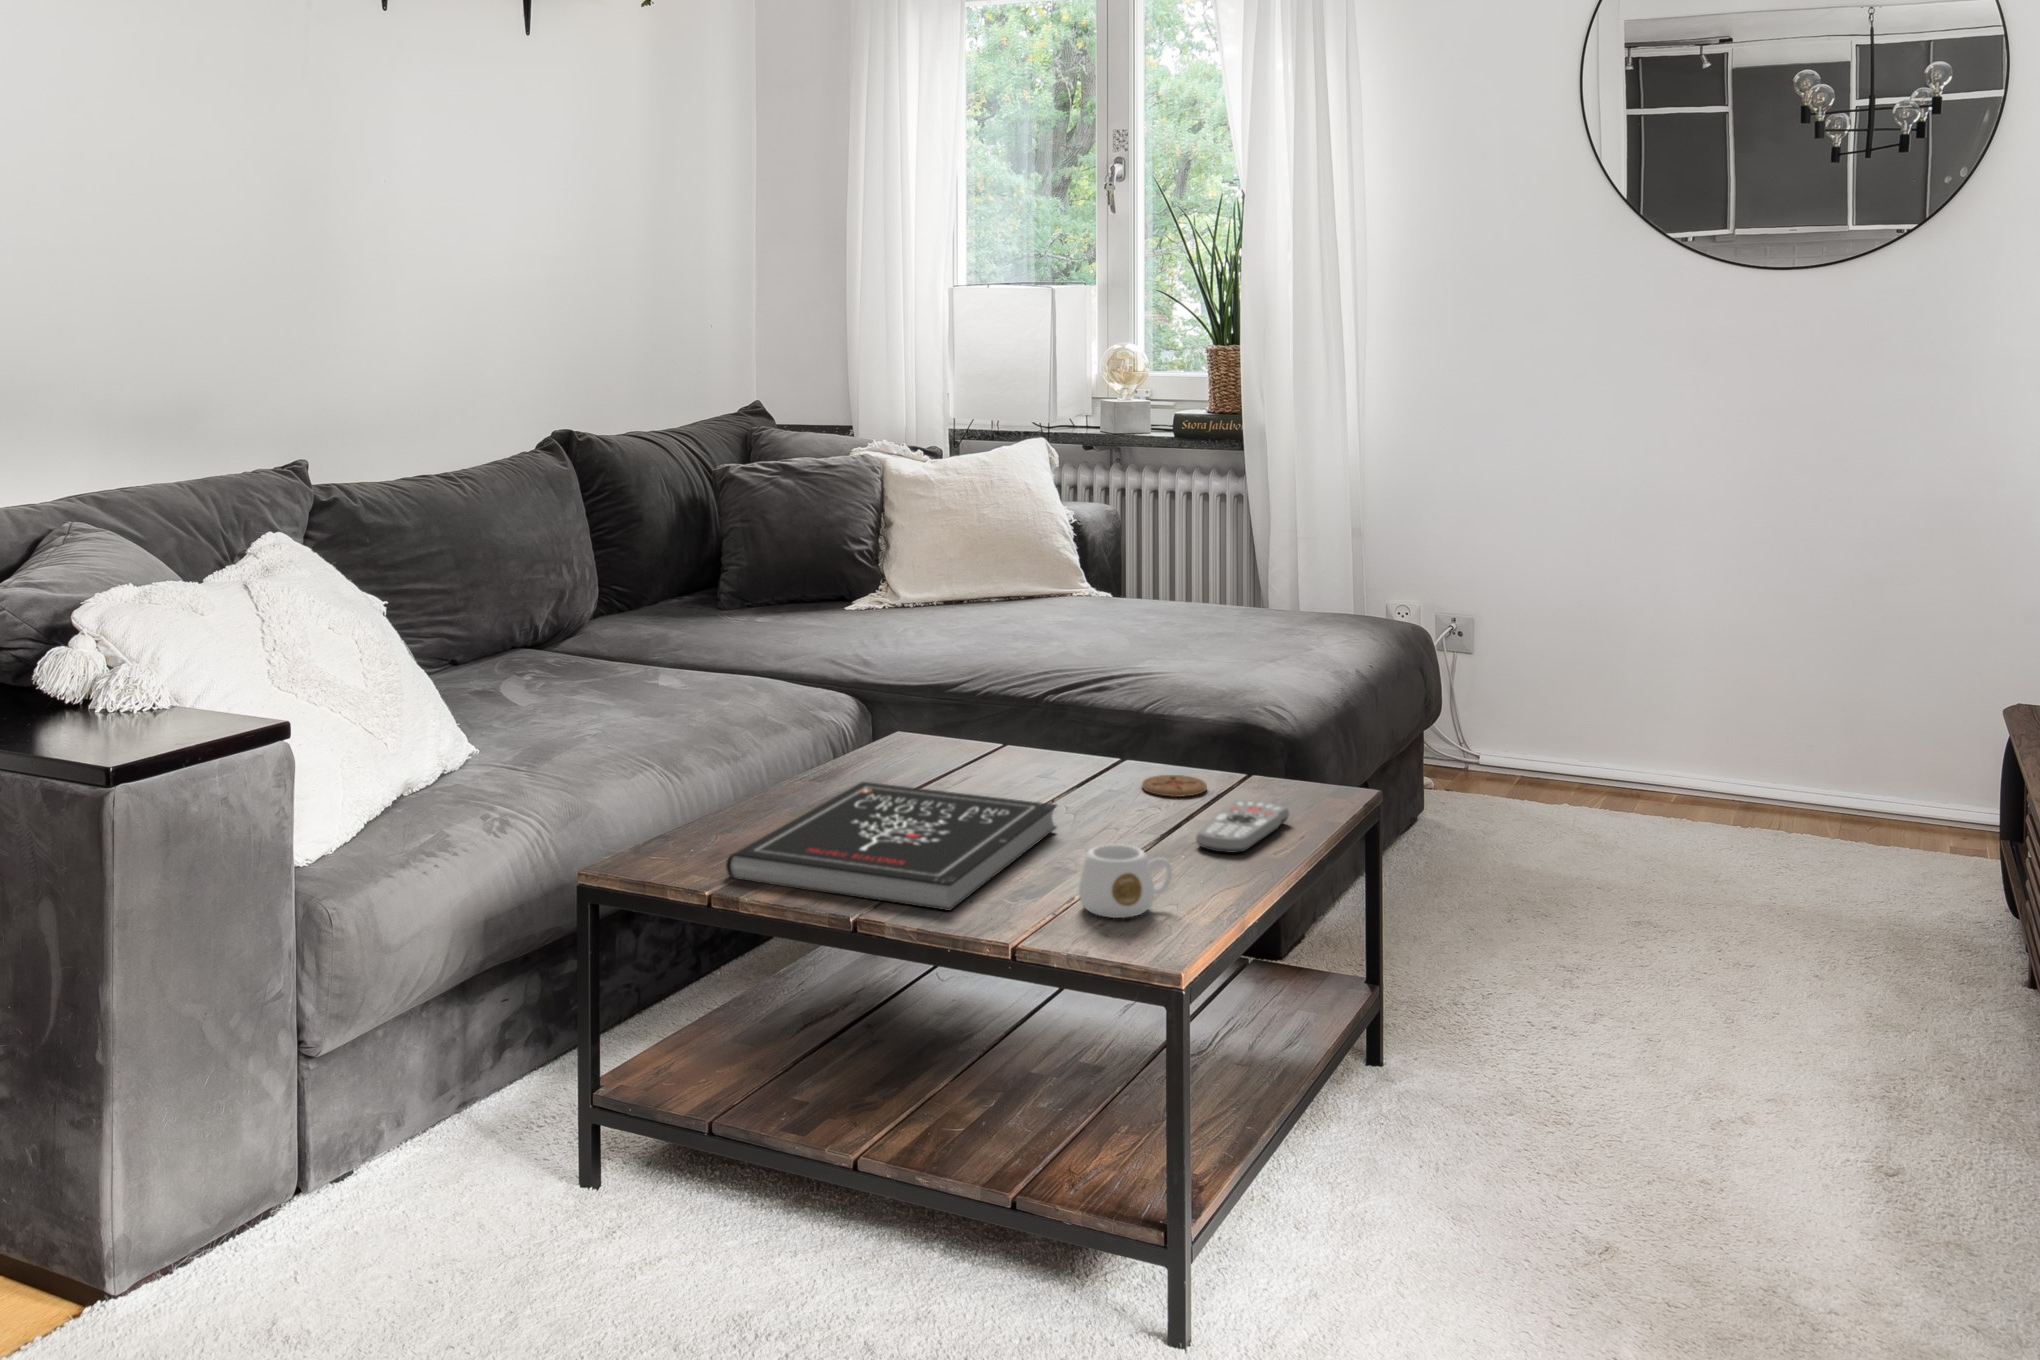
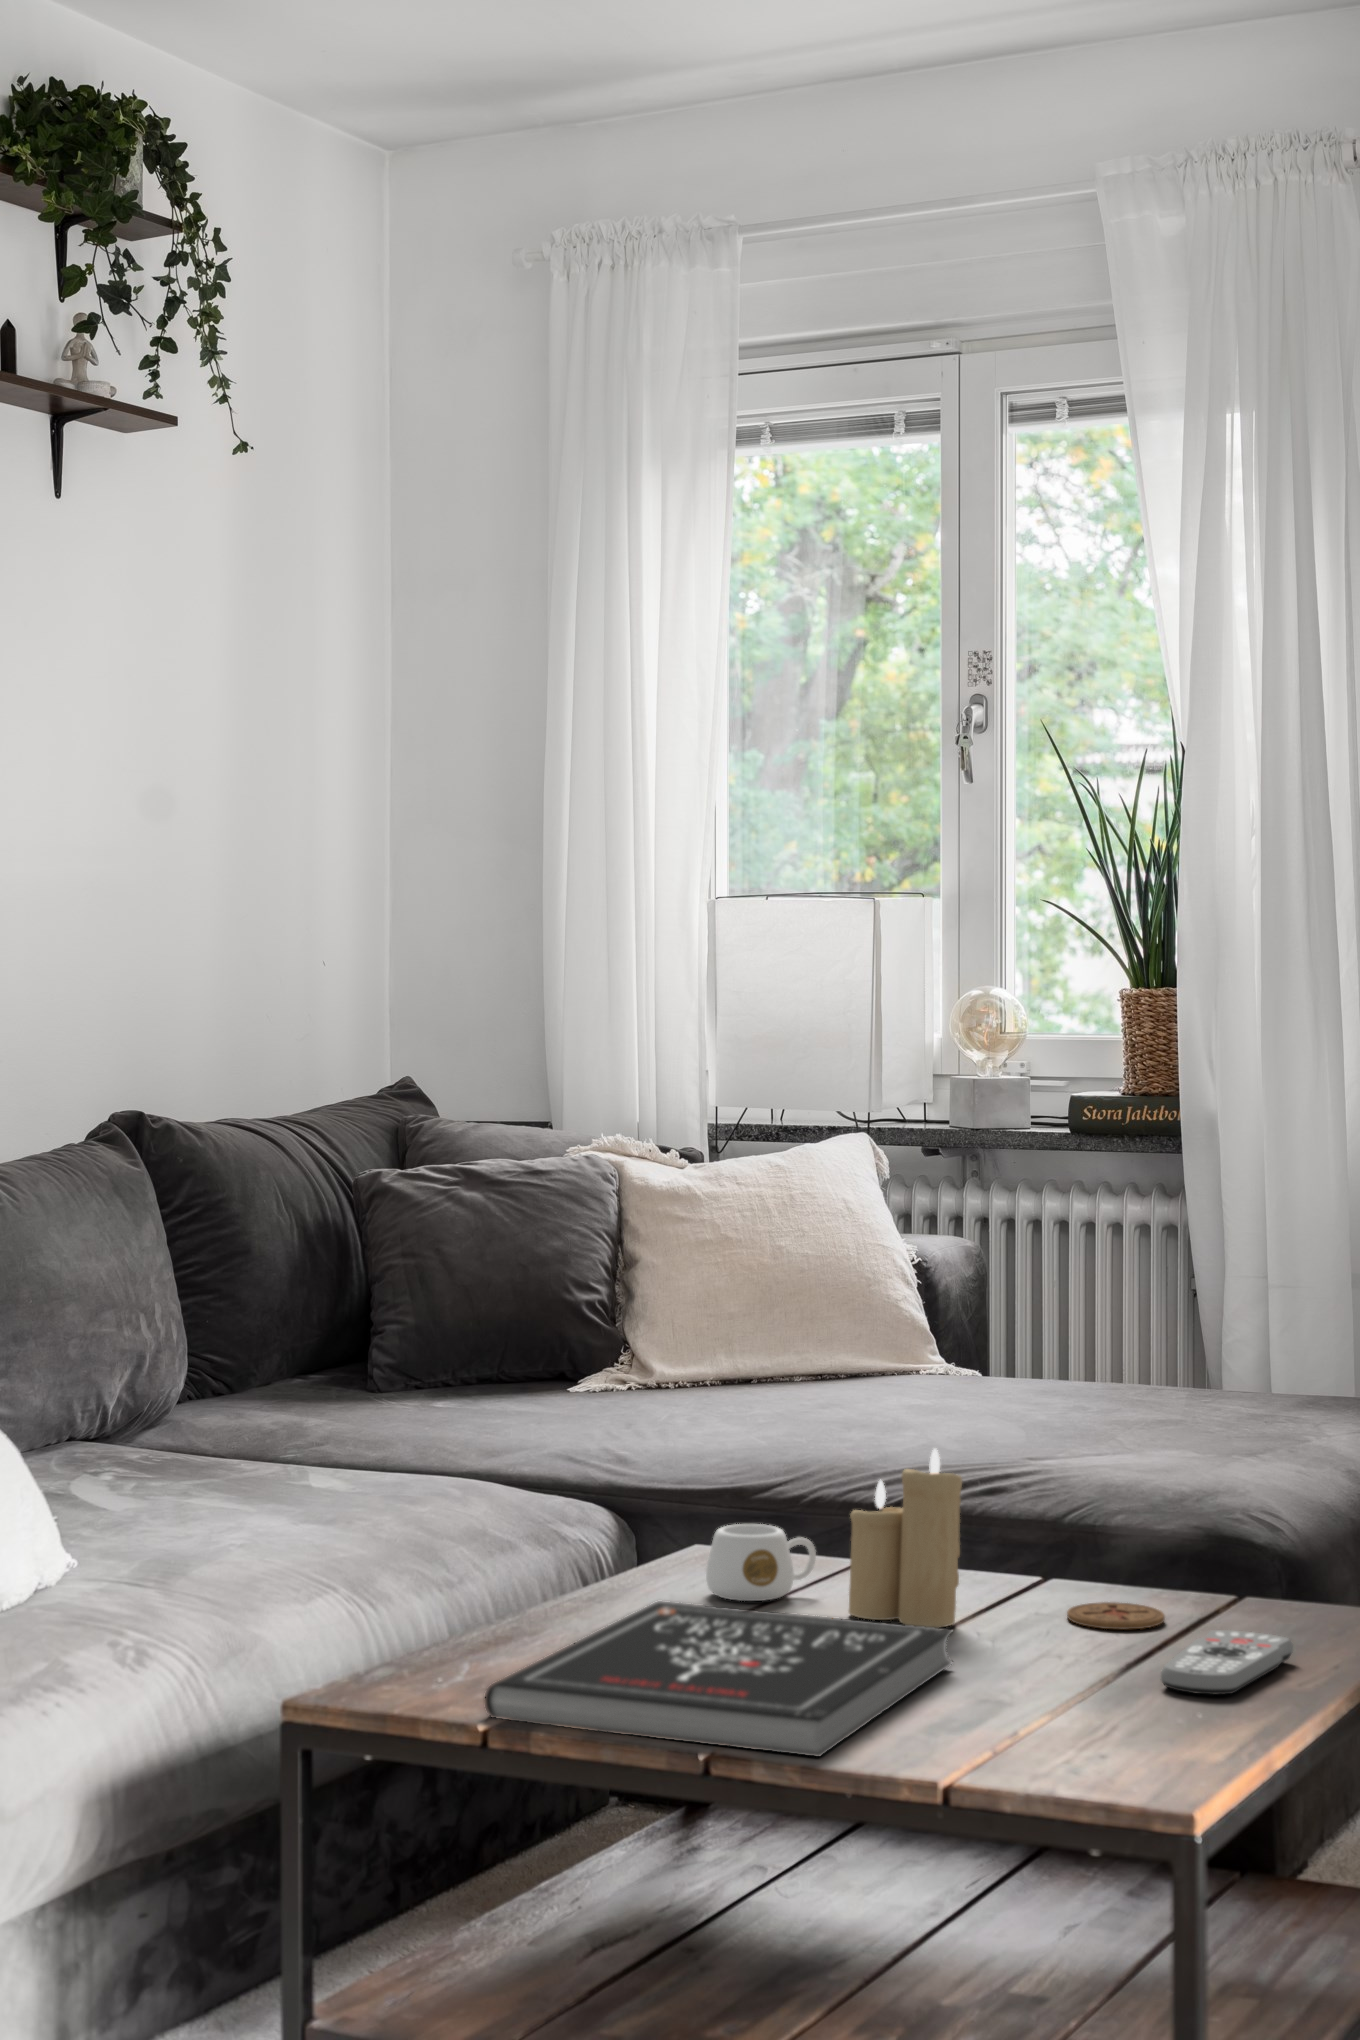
candle: none [995,674,1070,797] -> present [849,1449,962,1628]
mug: present [1079,844,1172,918] -> present [706,1524,816,1601]

